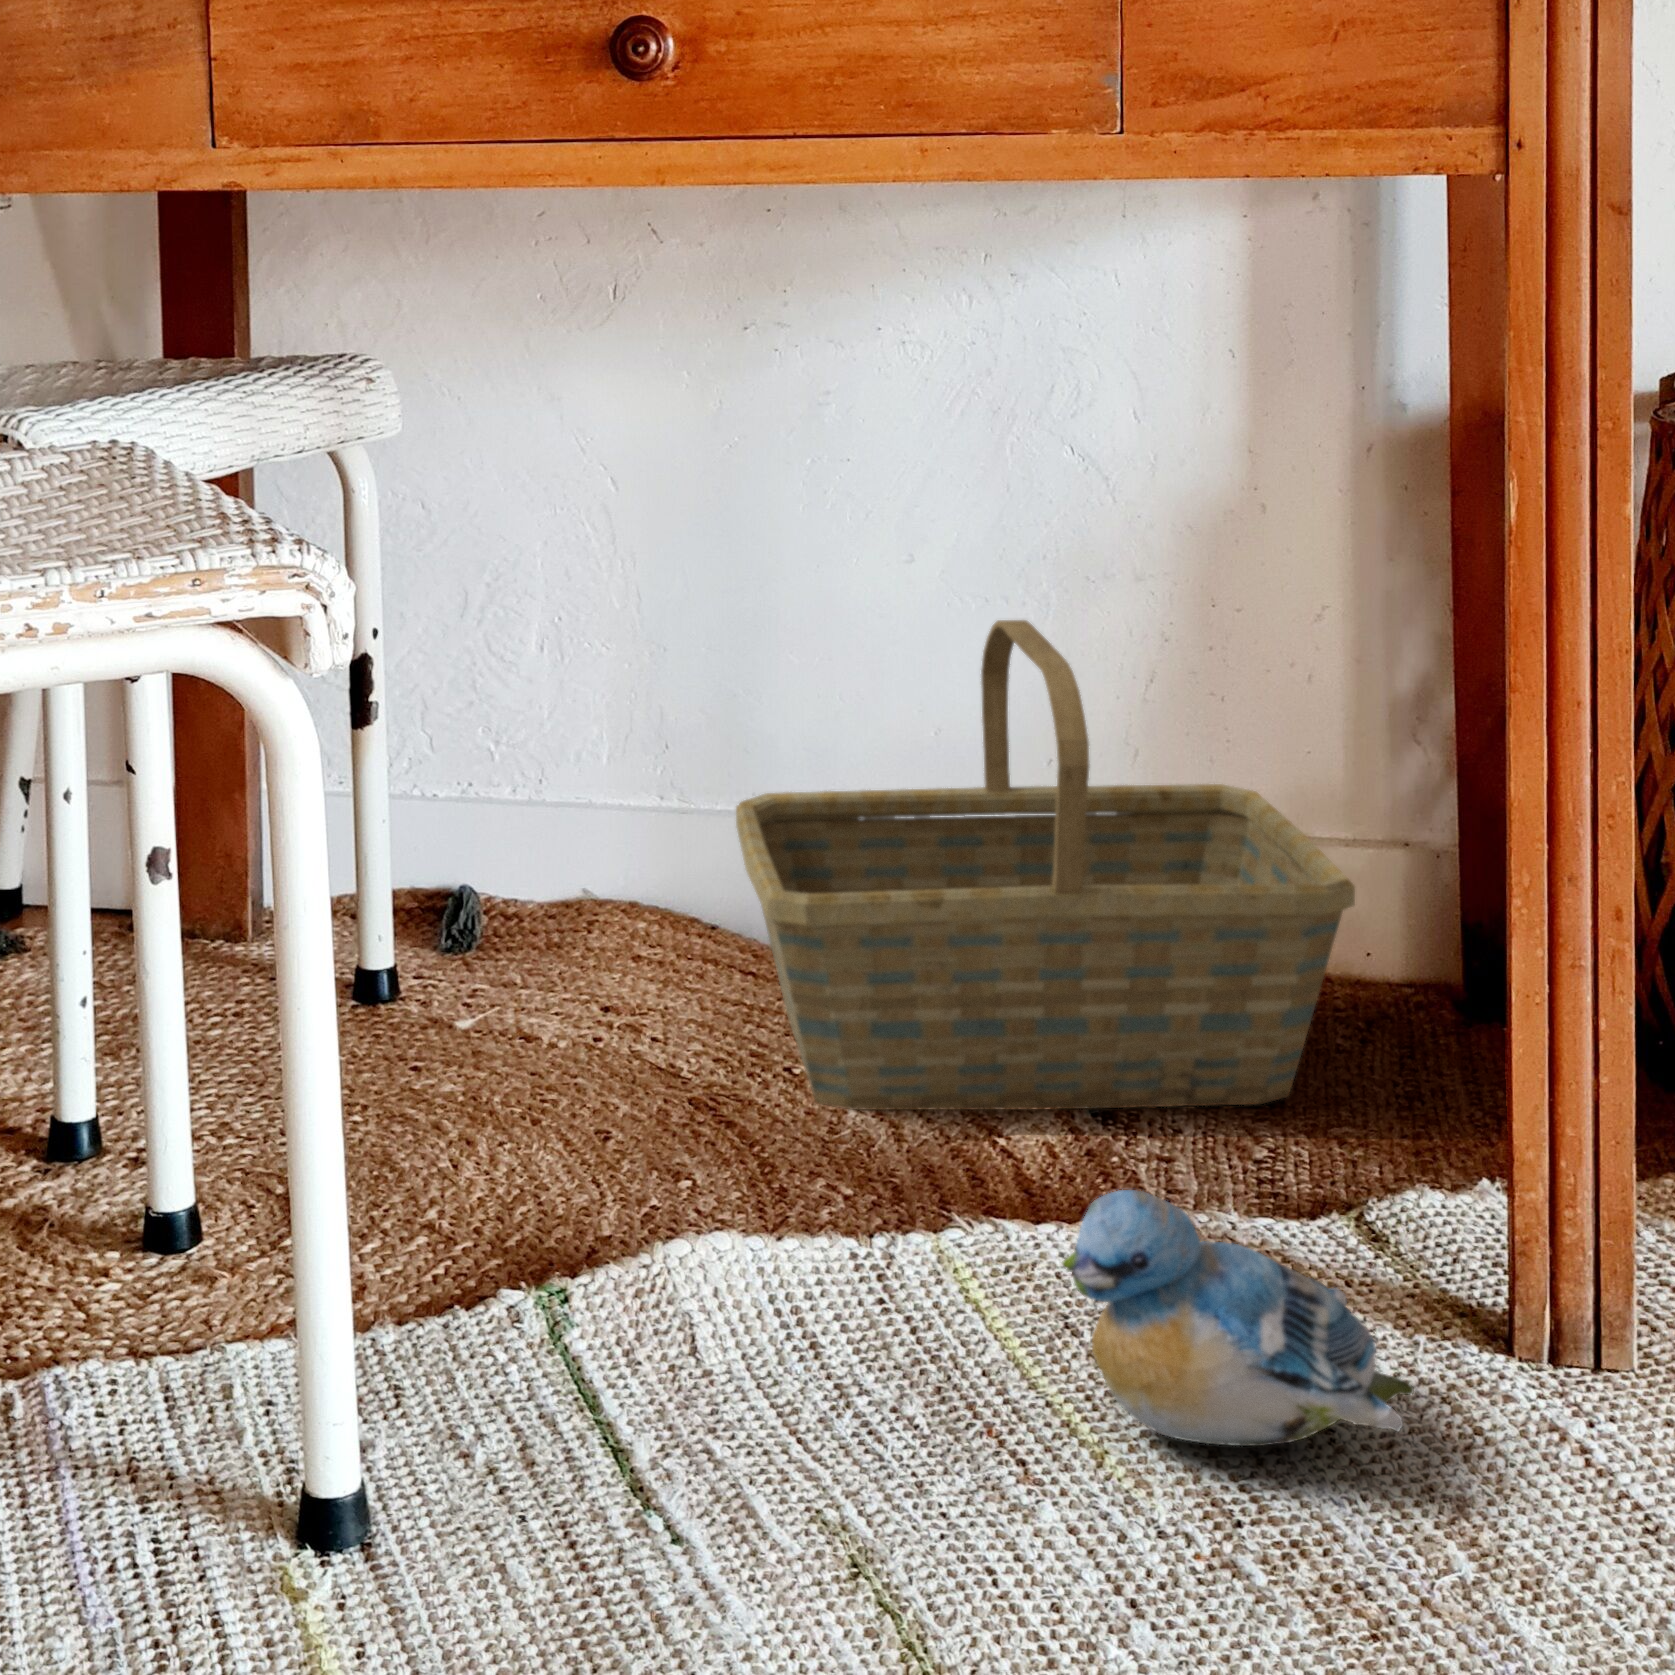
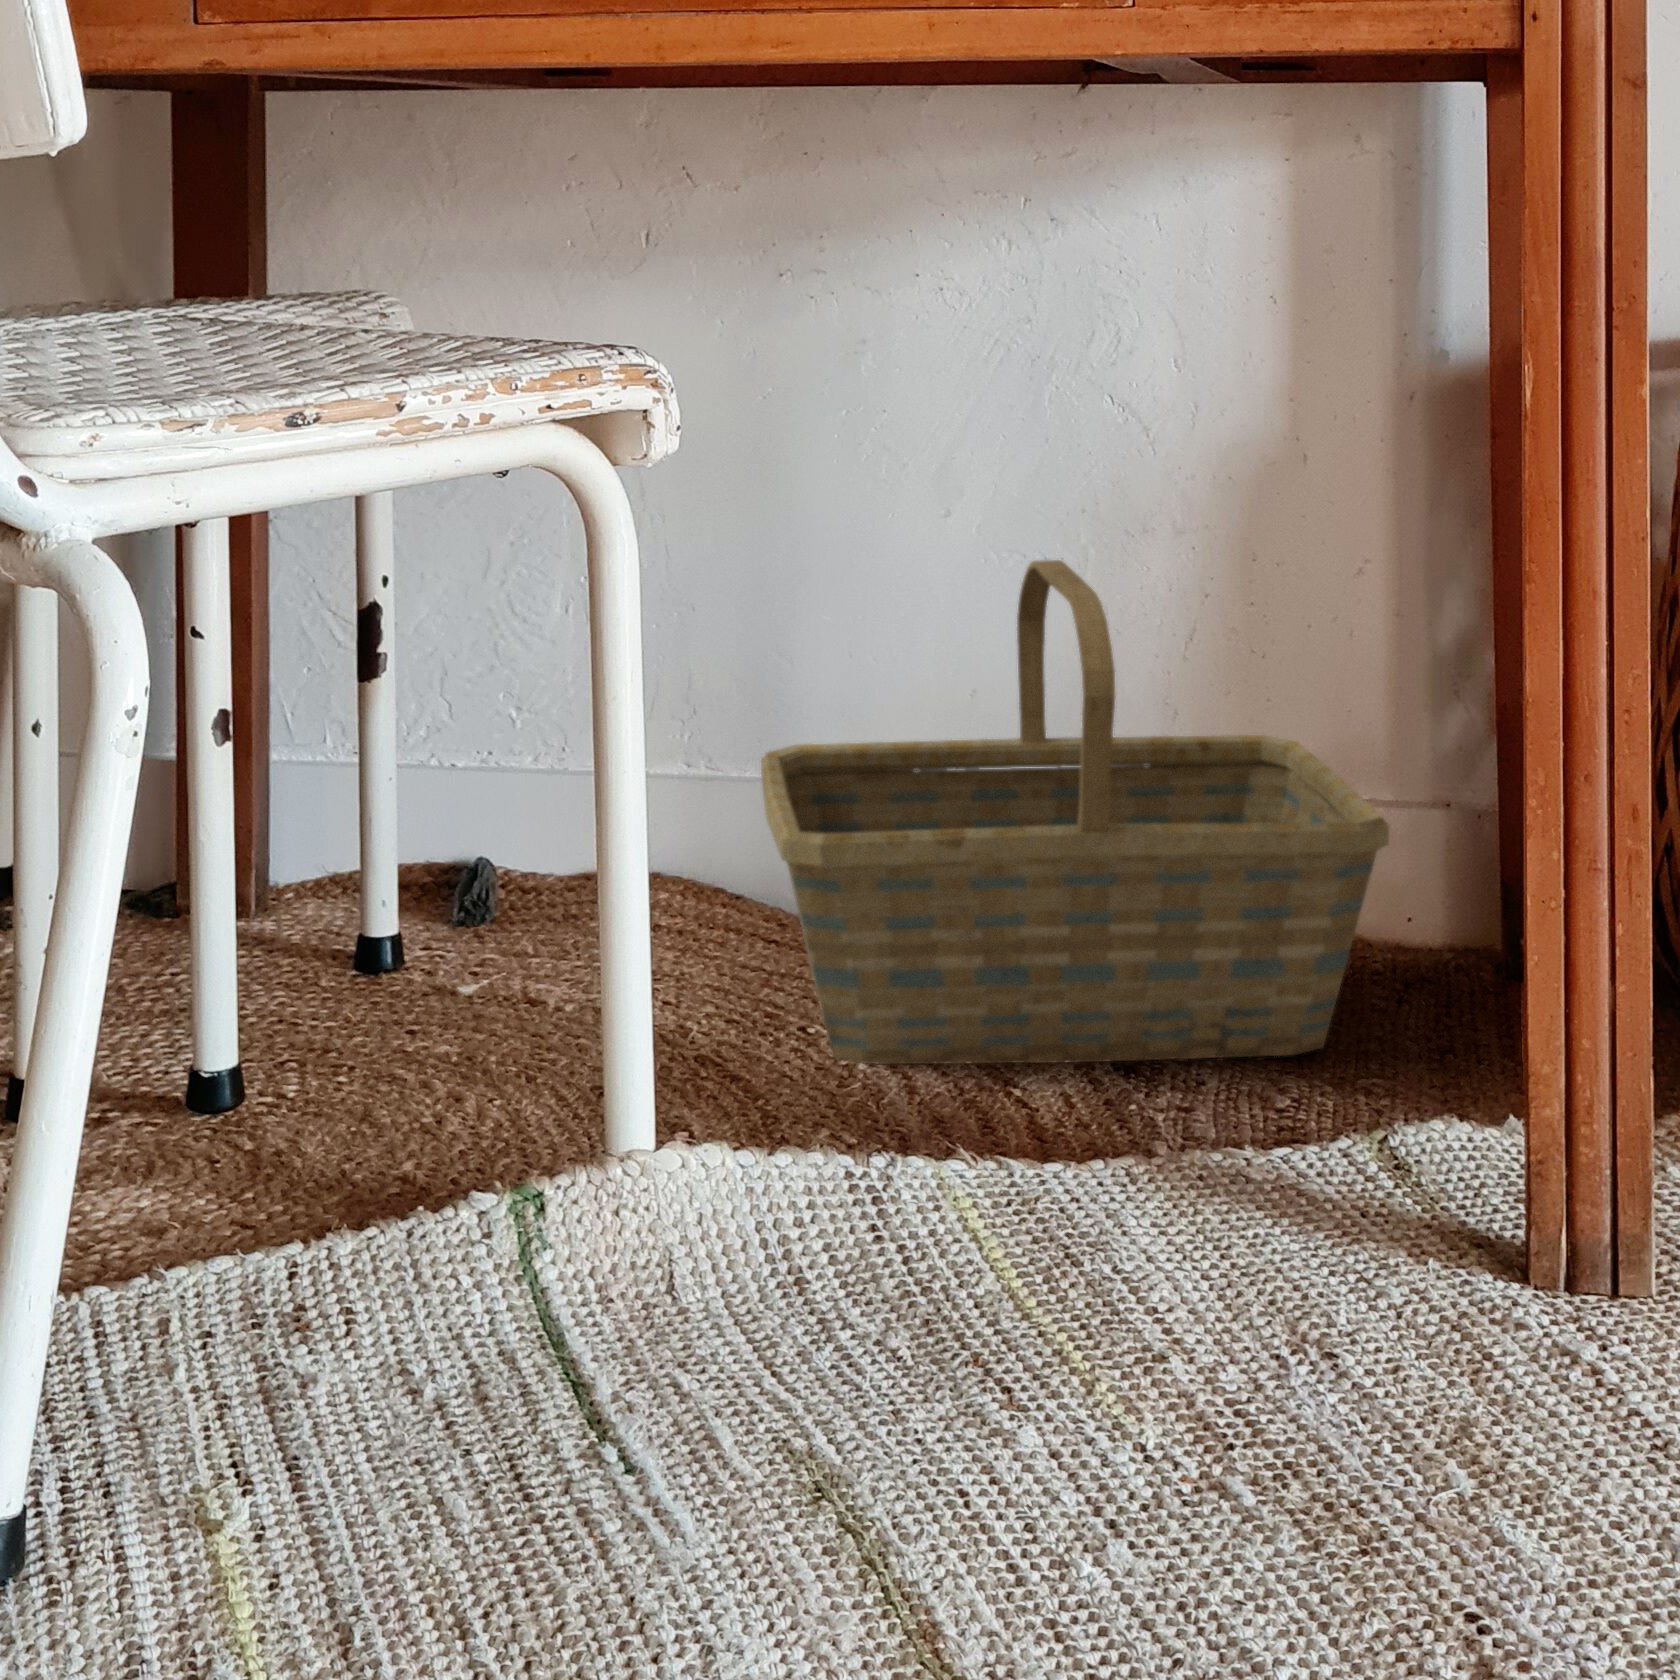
plush toy: present [1062,1190,1414,1446] -> none [1052,1098,1421,1369]

